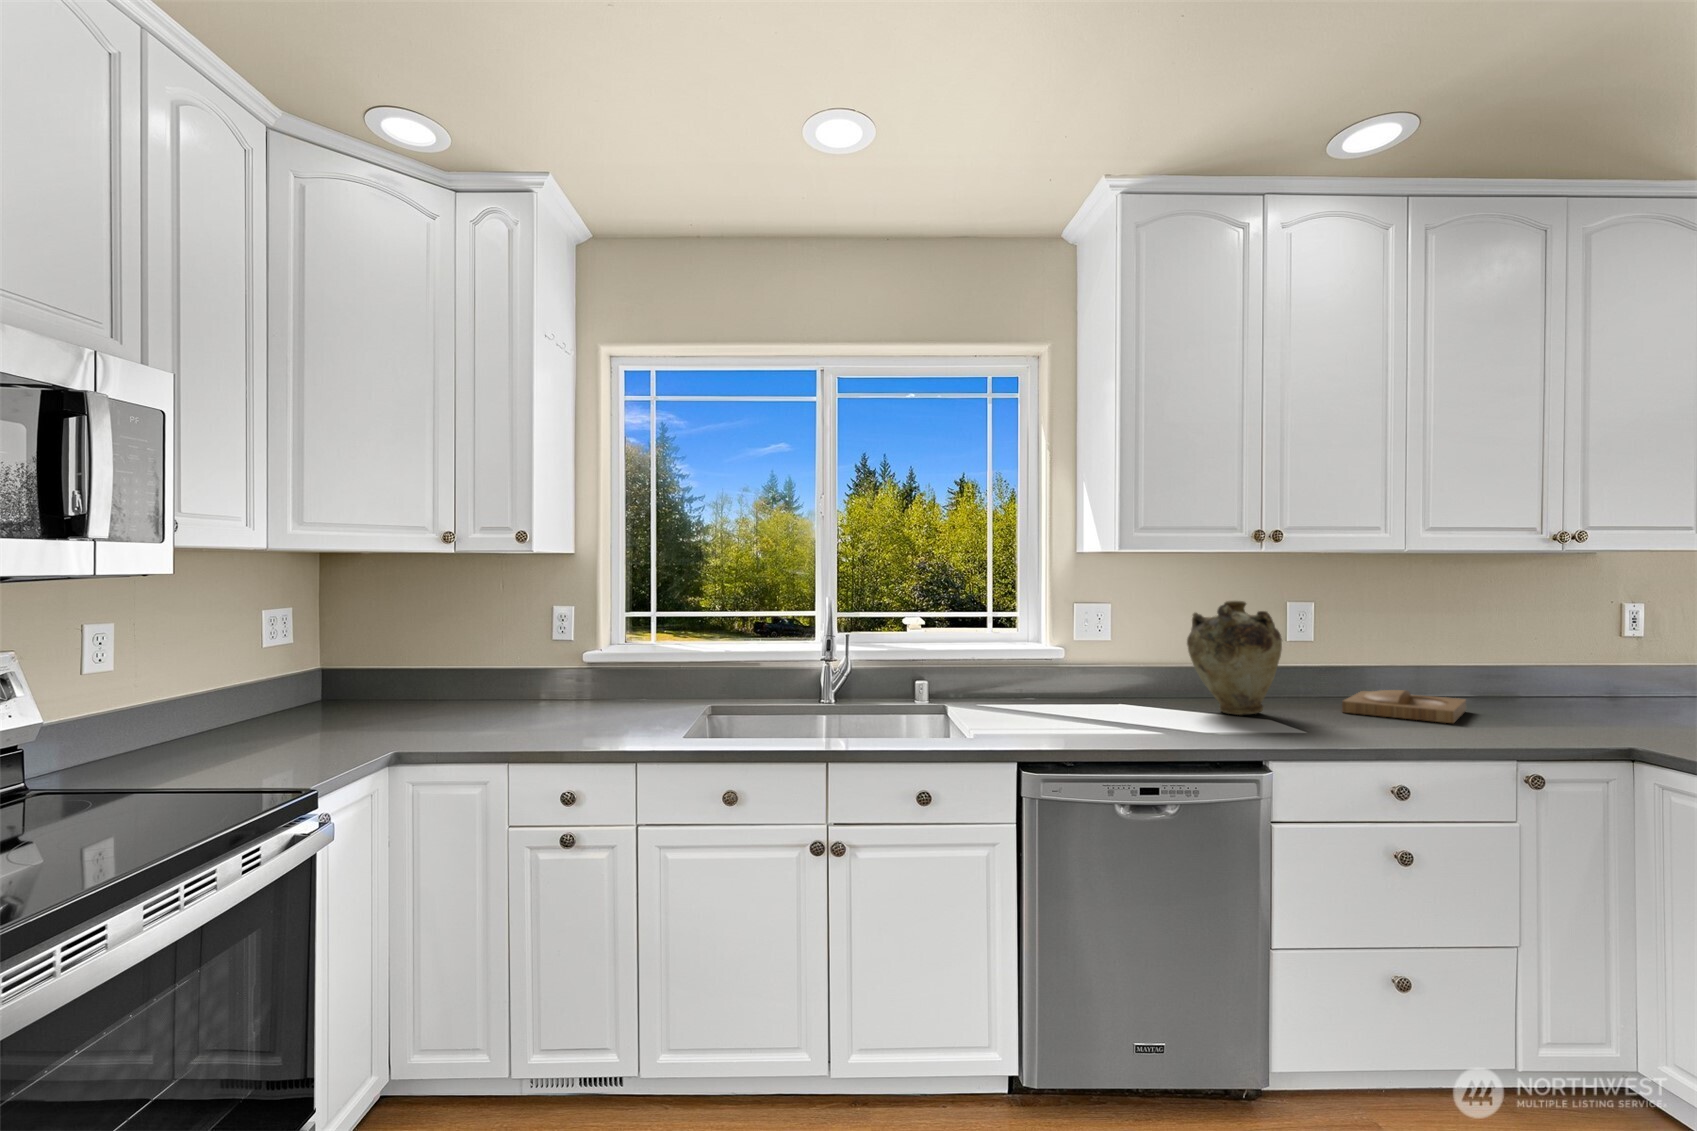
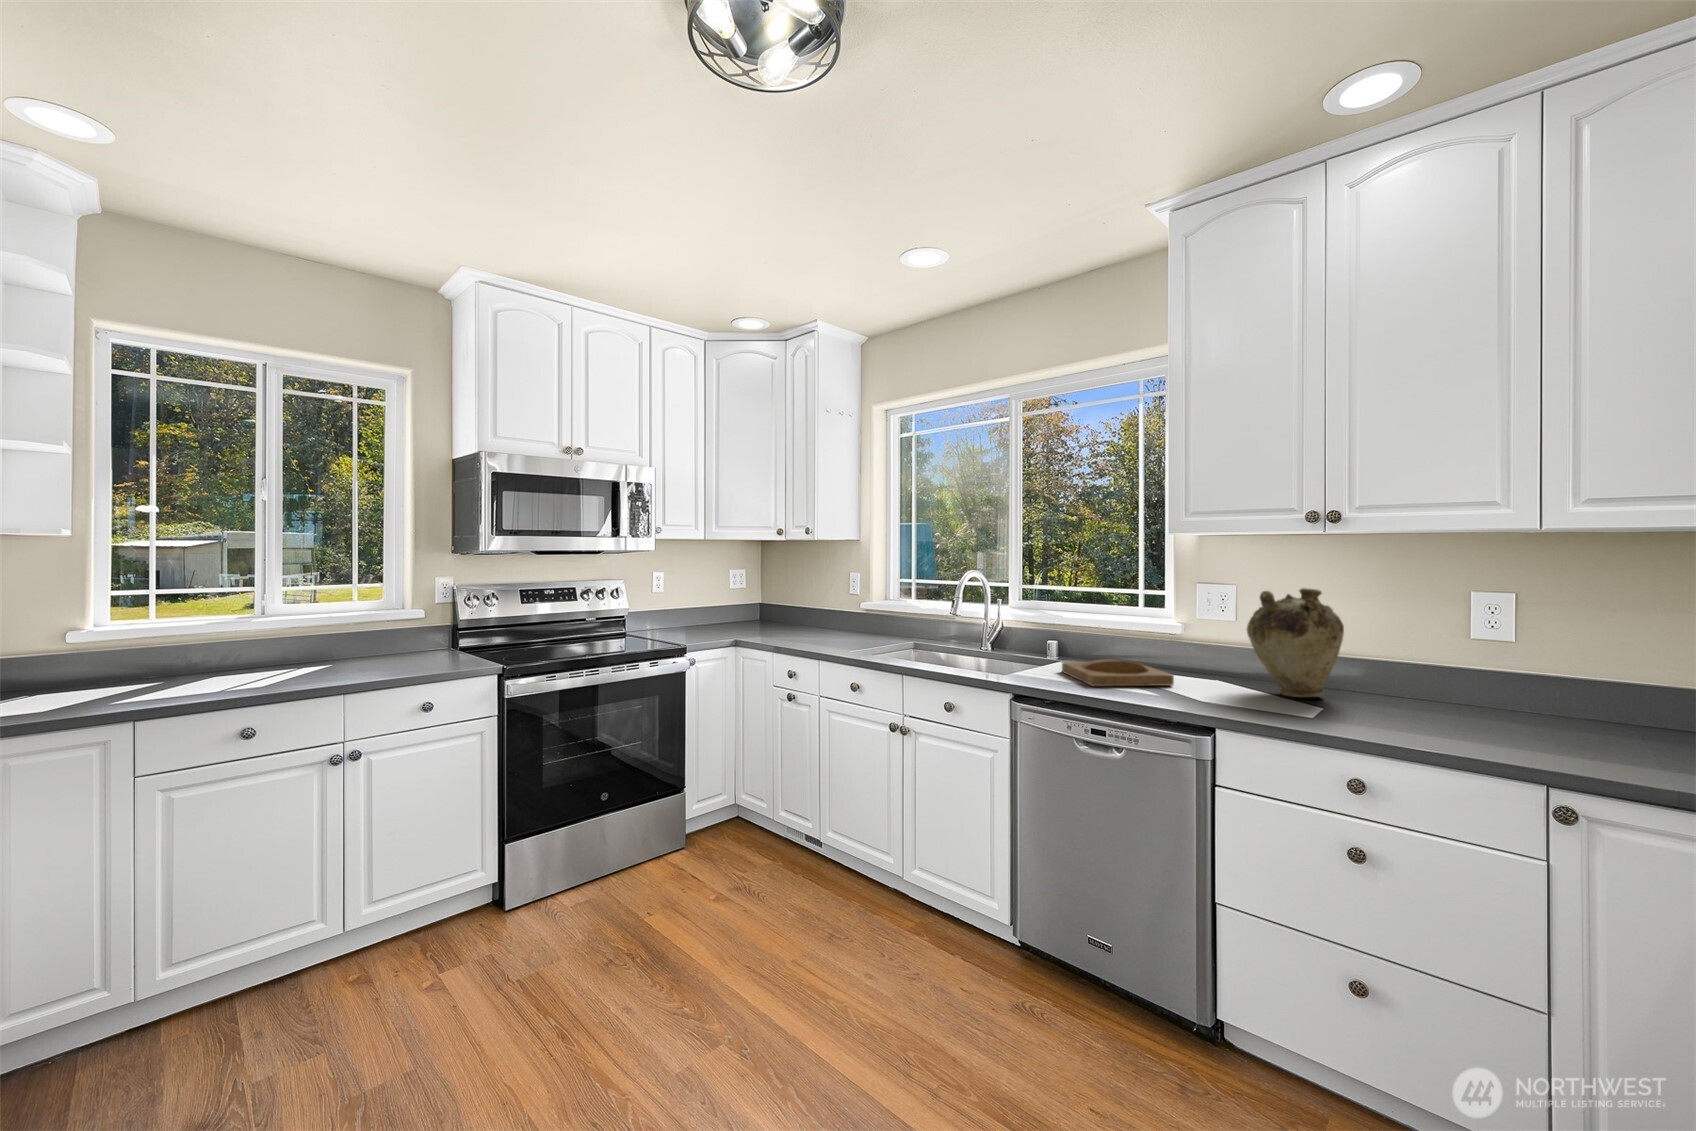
tray: present [1342,690,1466,723] -> present [1062,659,1174,686]

